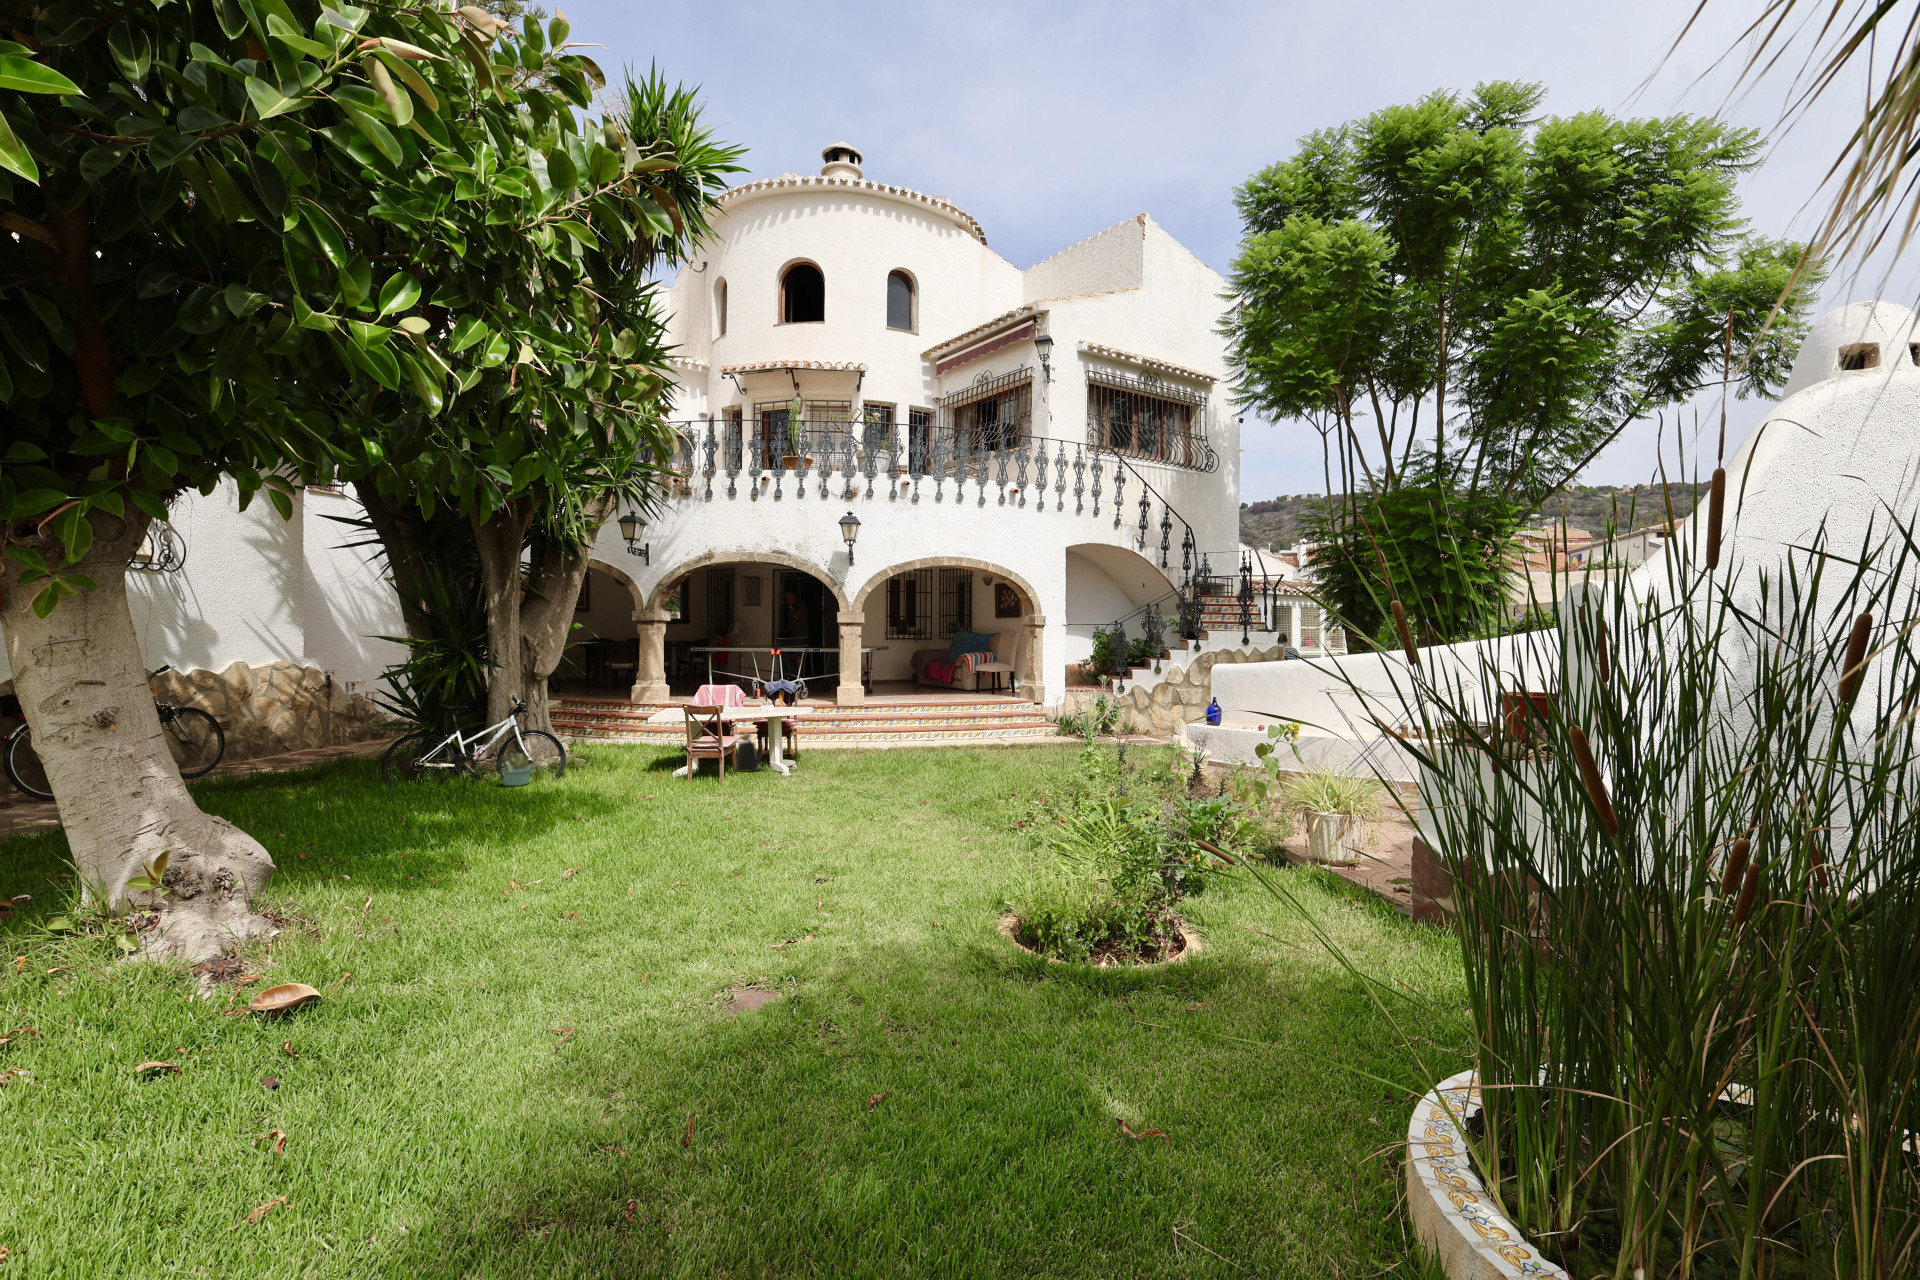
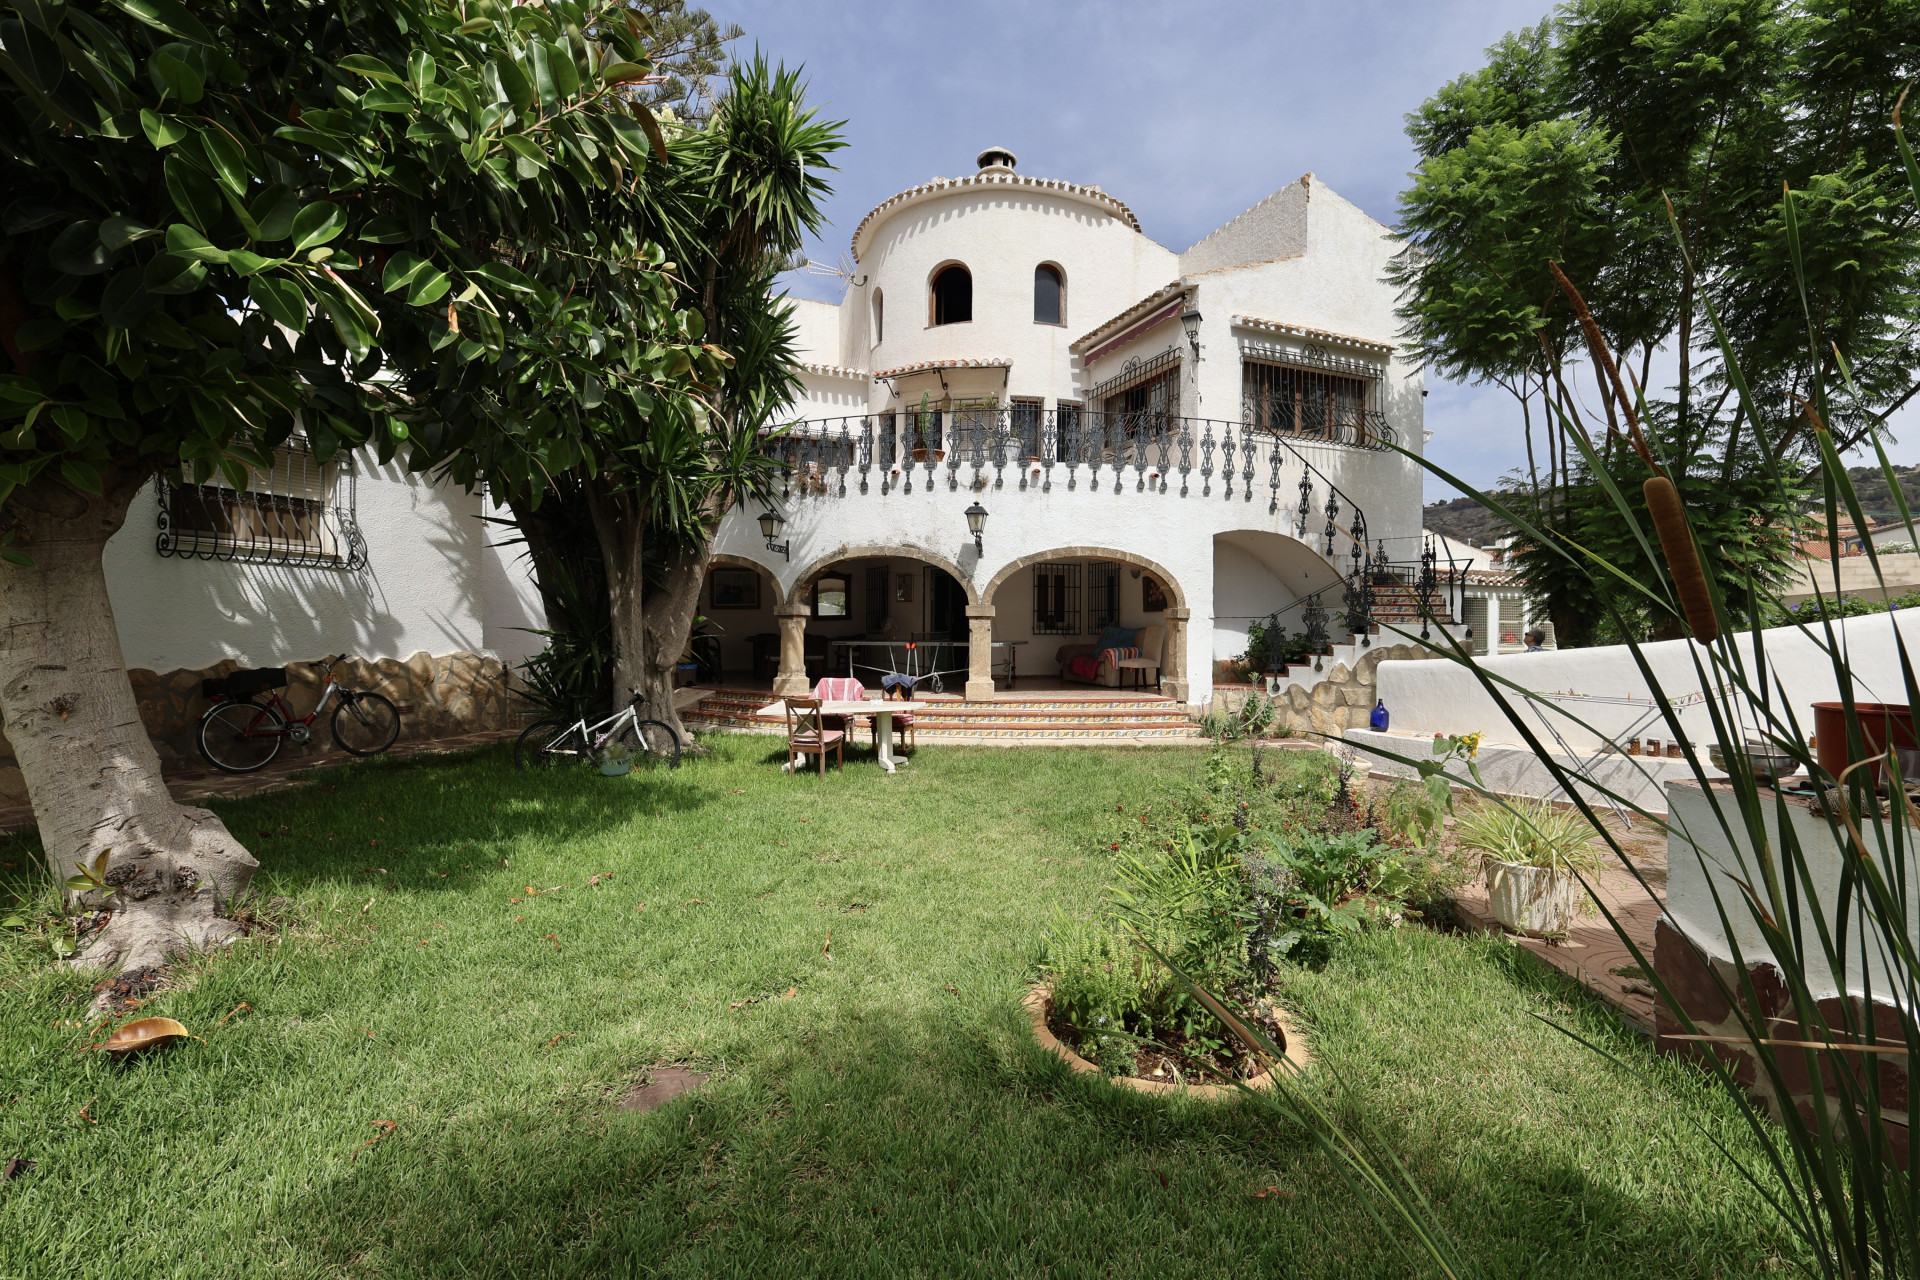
watering can: present [734,733,763,772] -> none [832,723,863,769]

